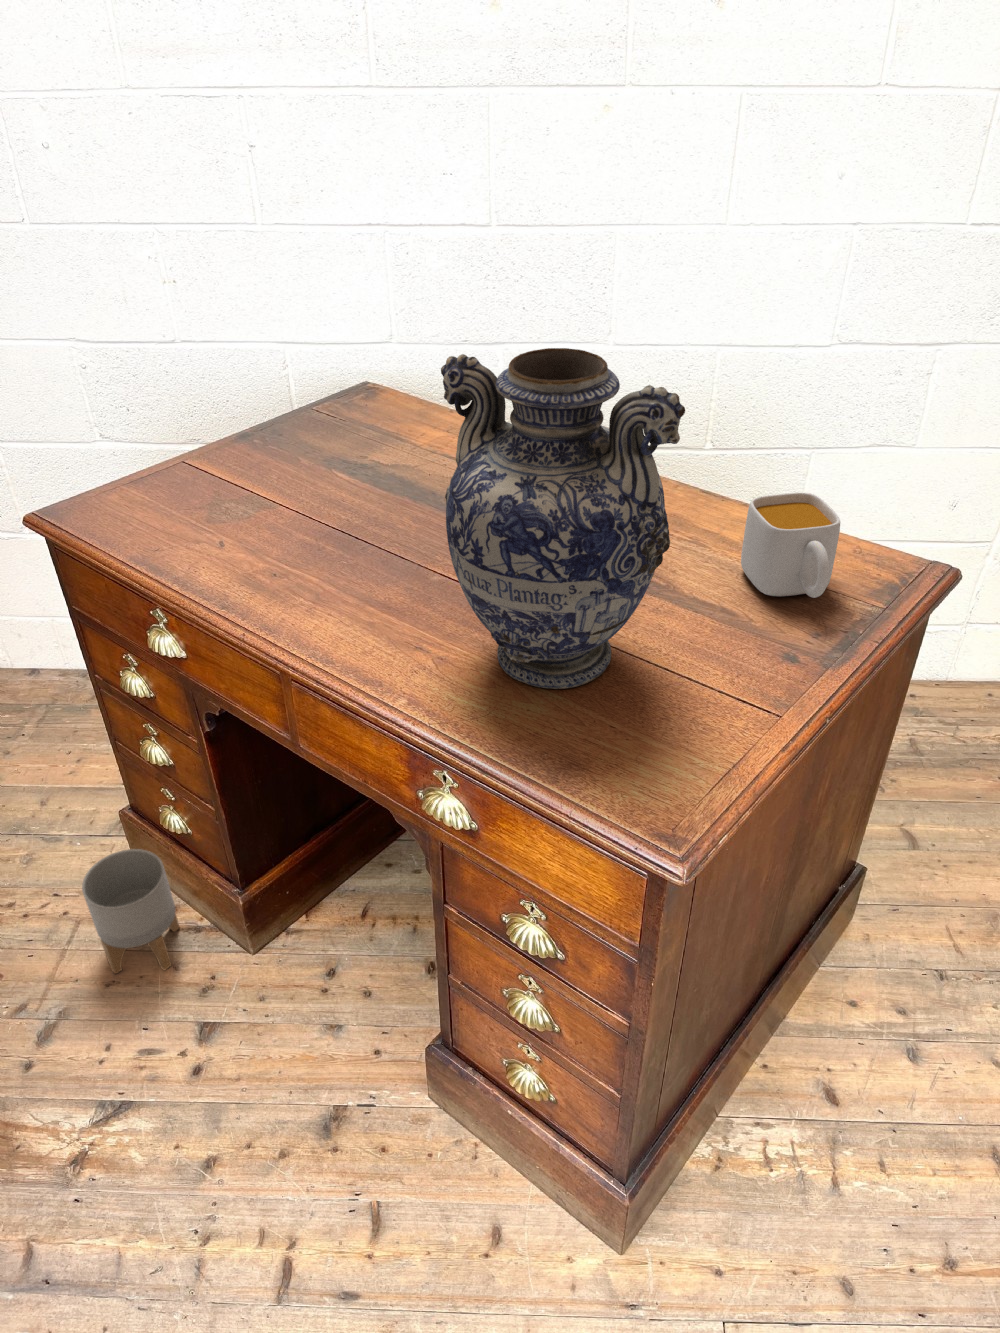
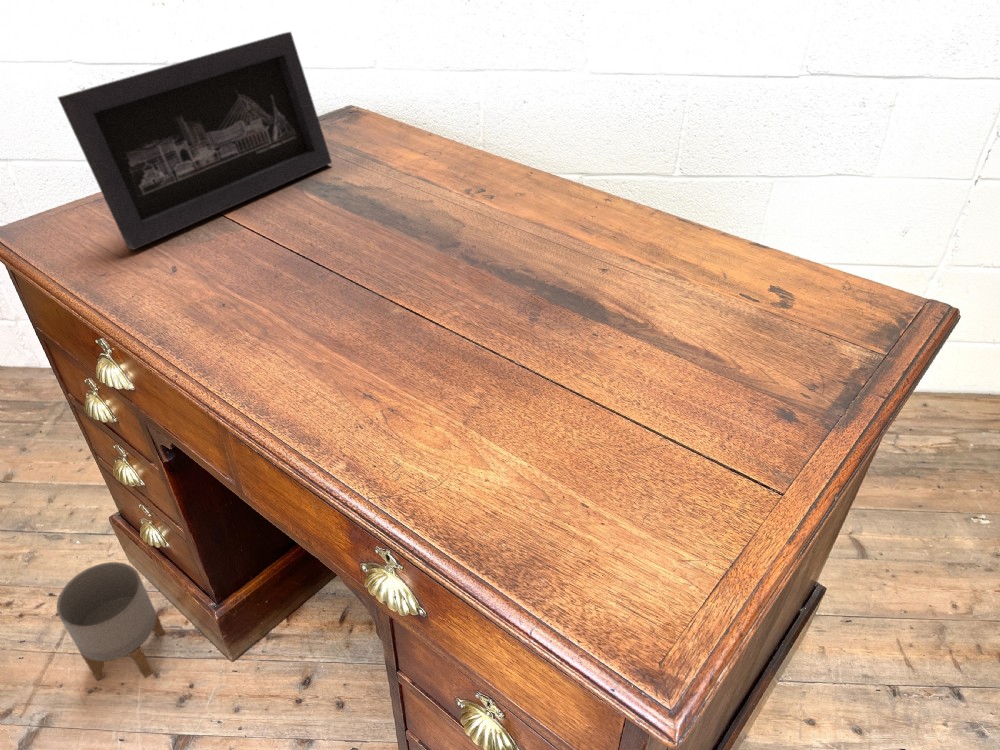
picture frame: none [123,316,358,526] -> present [58,32,332,249]
vase: present [441,348,685,689] -> none [379,42,690,454]
mug: present [741,493,840,598] -> none [725,225,843,344]

